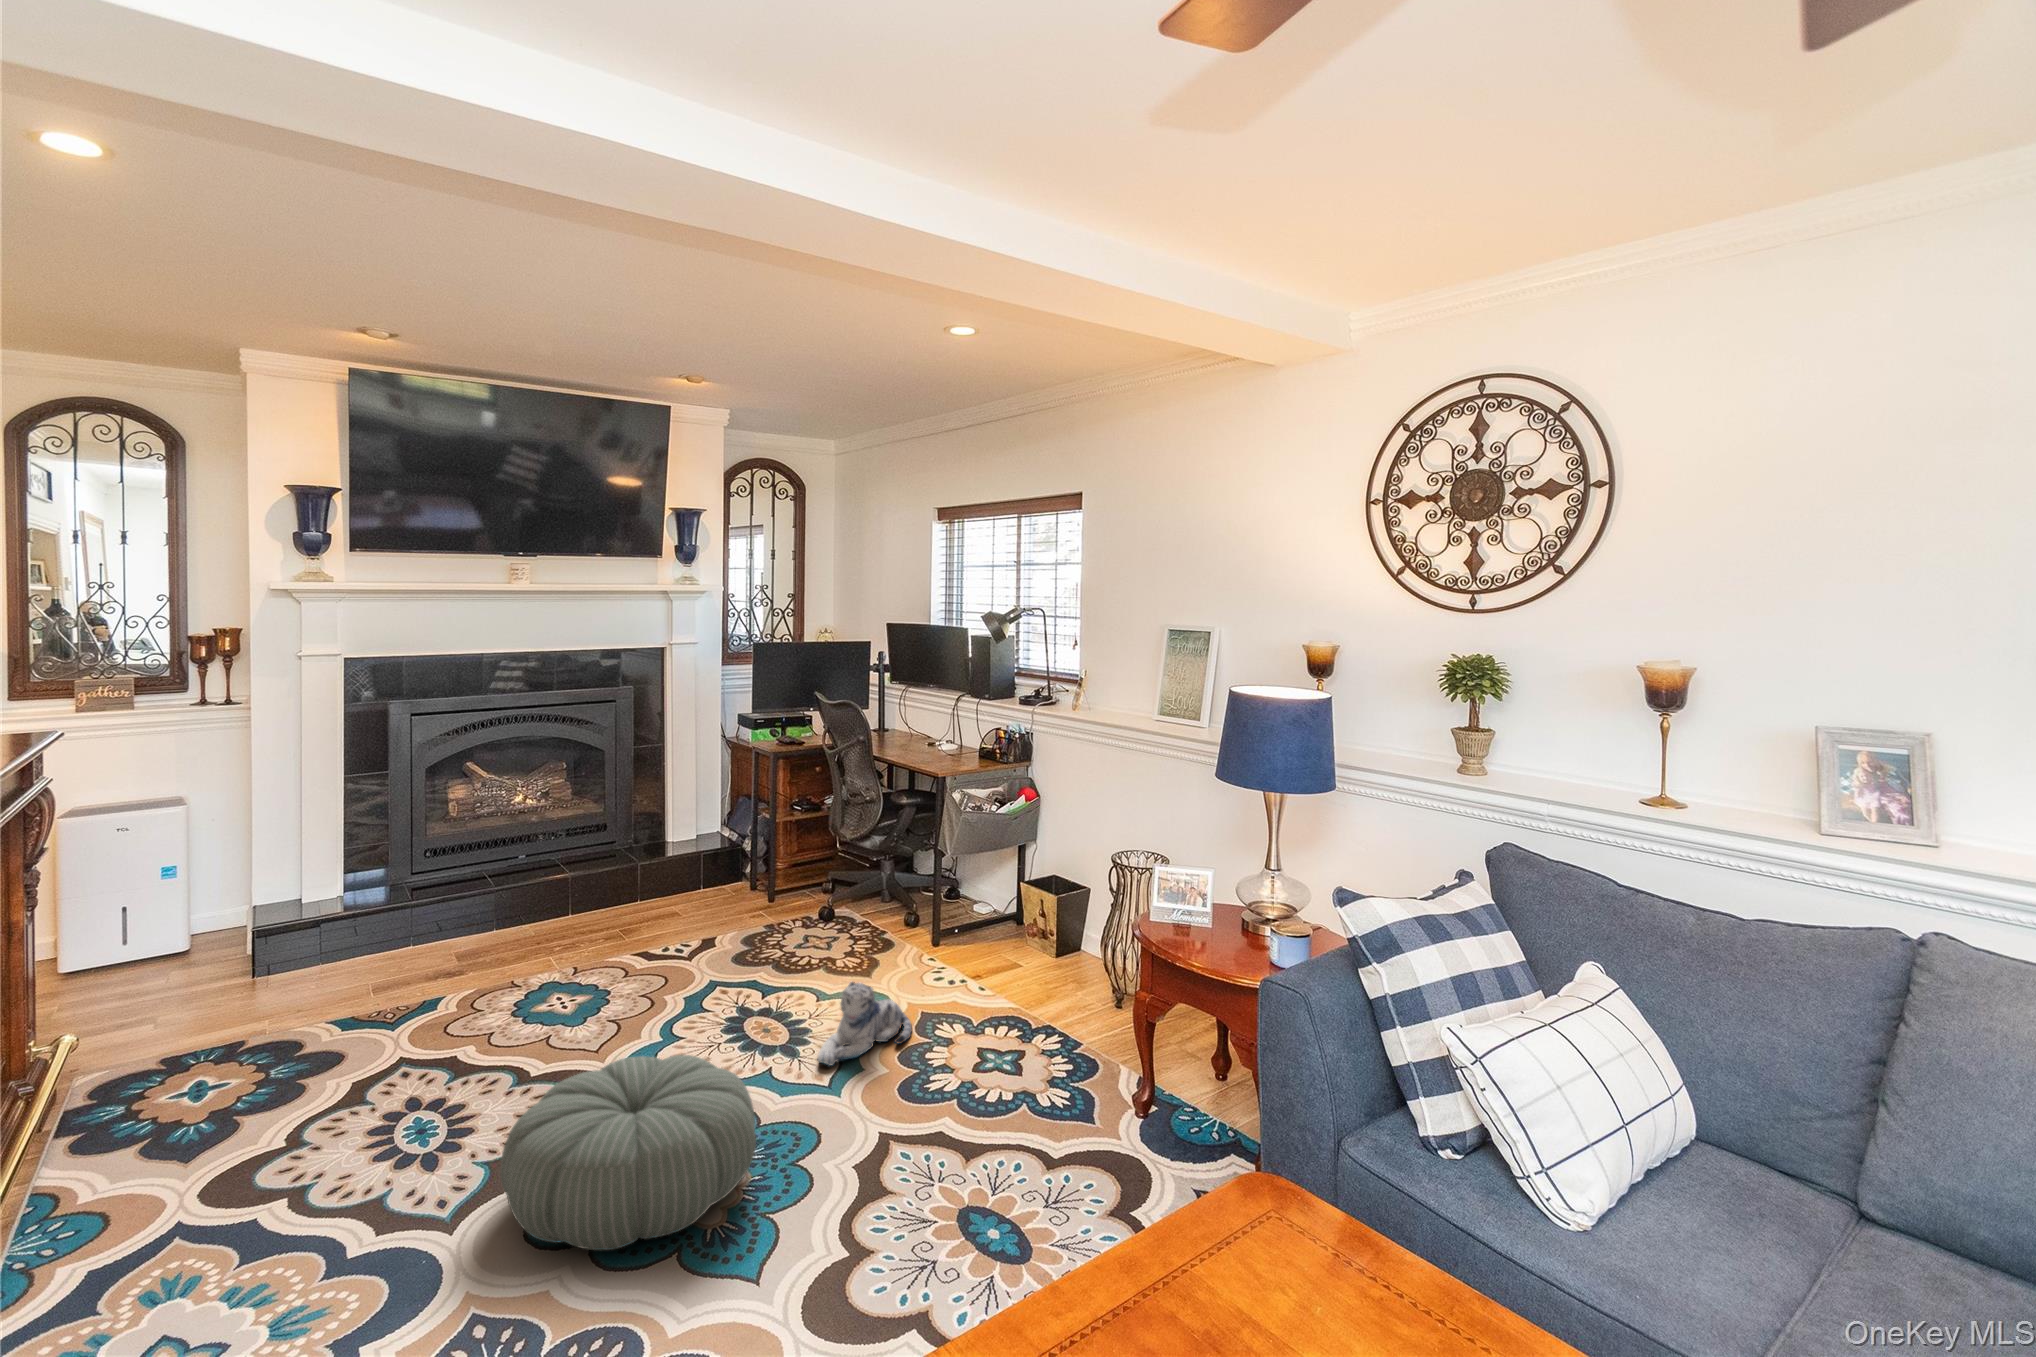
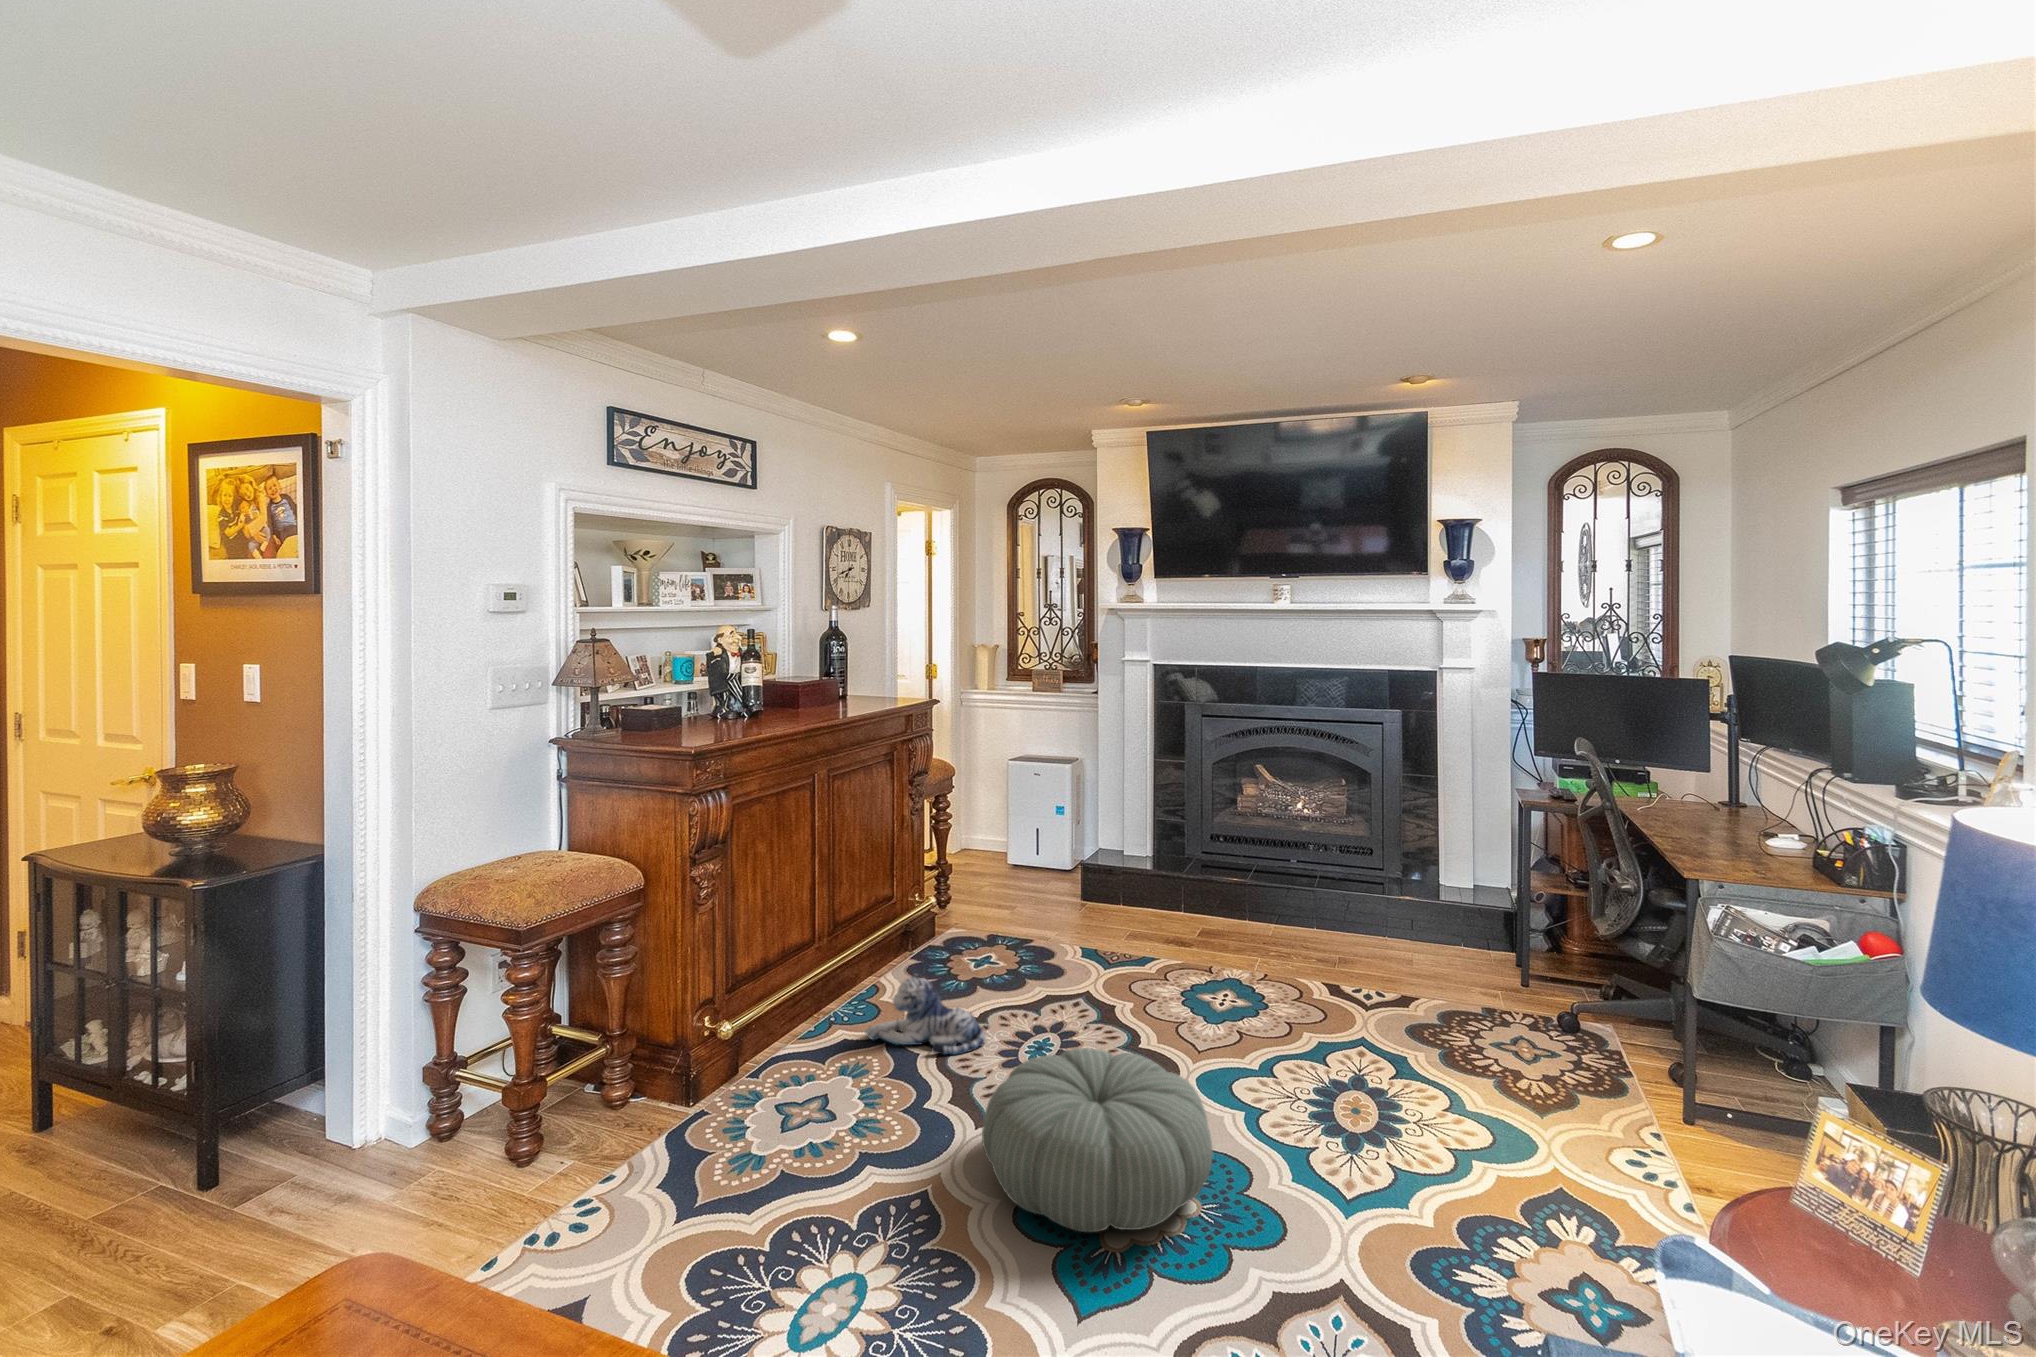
plush toy: present [817,981,912,1066] -> present [865,975,985,1055]

